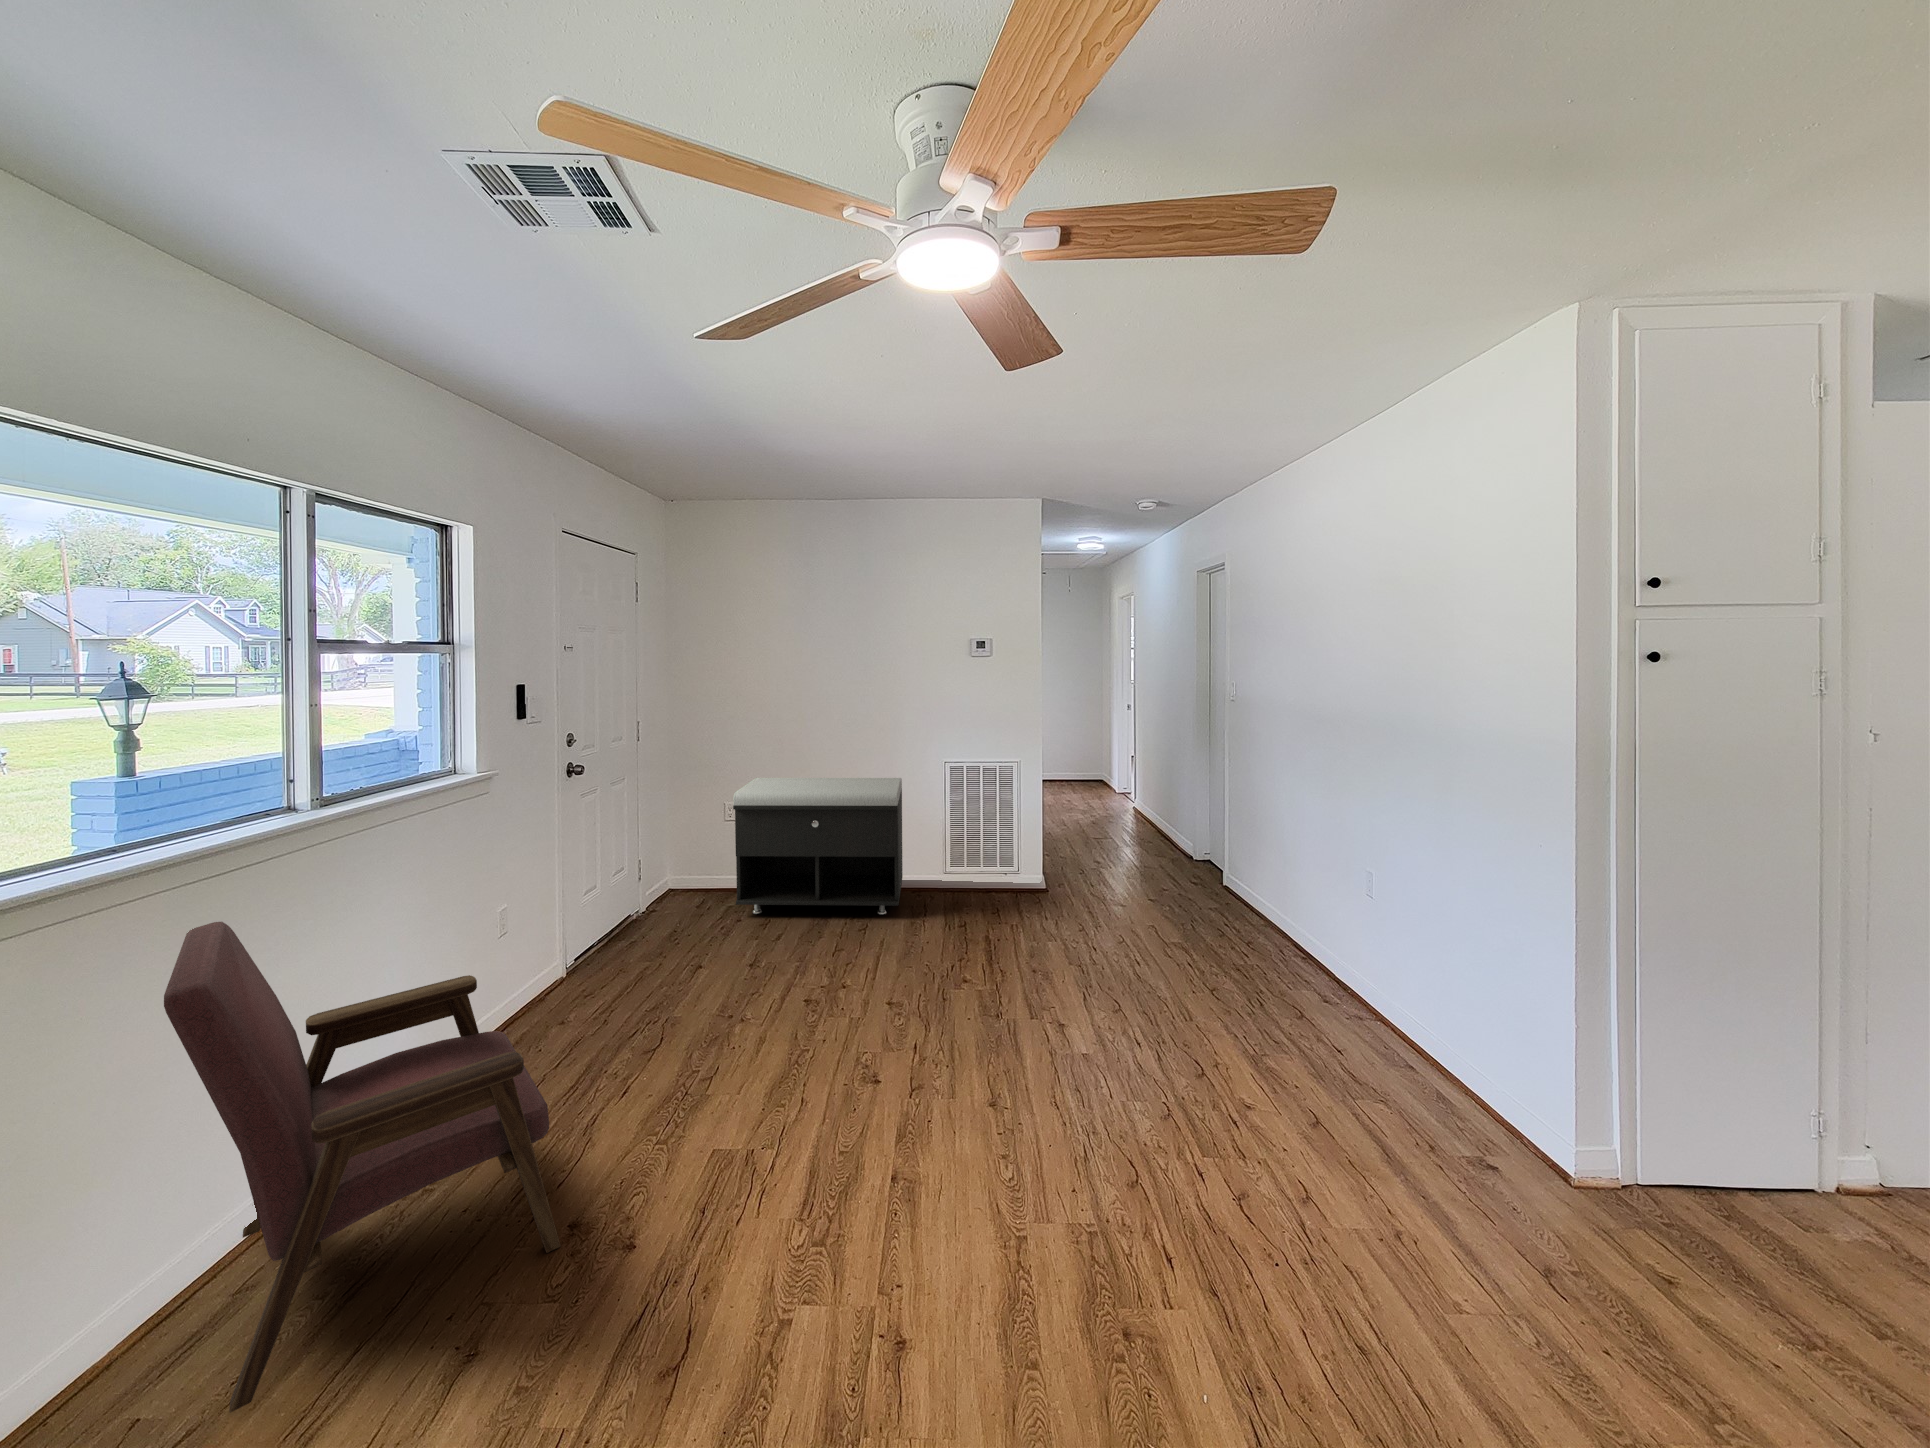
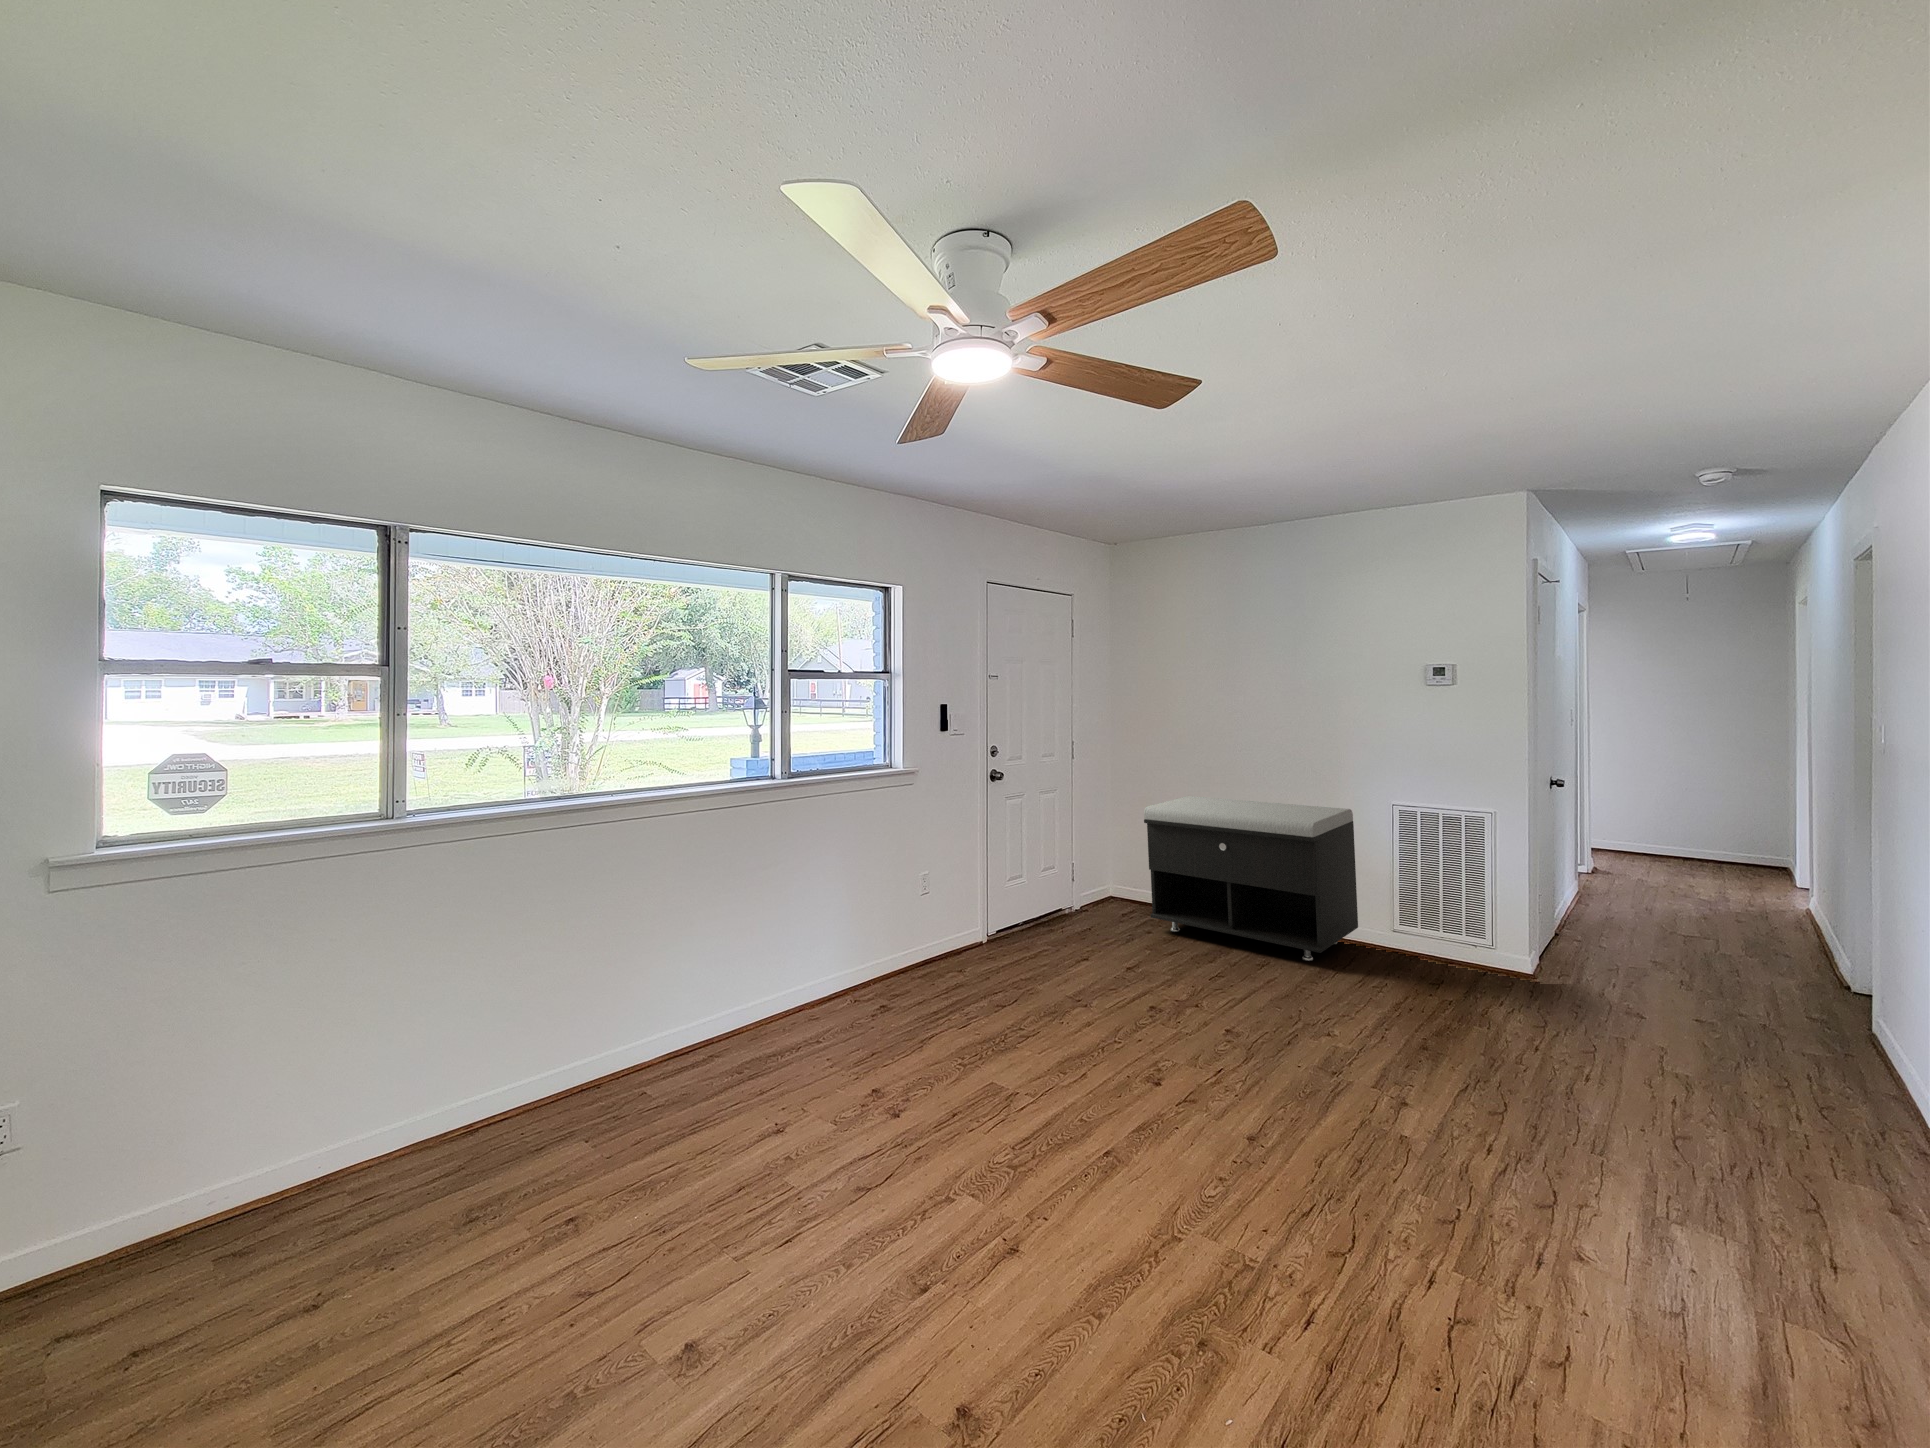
armchair: present [164,922,560,1413] -> none [687,838,888,1092]

